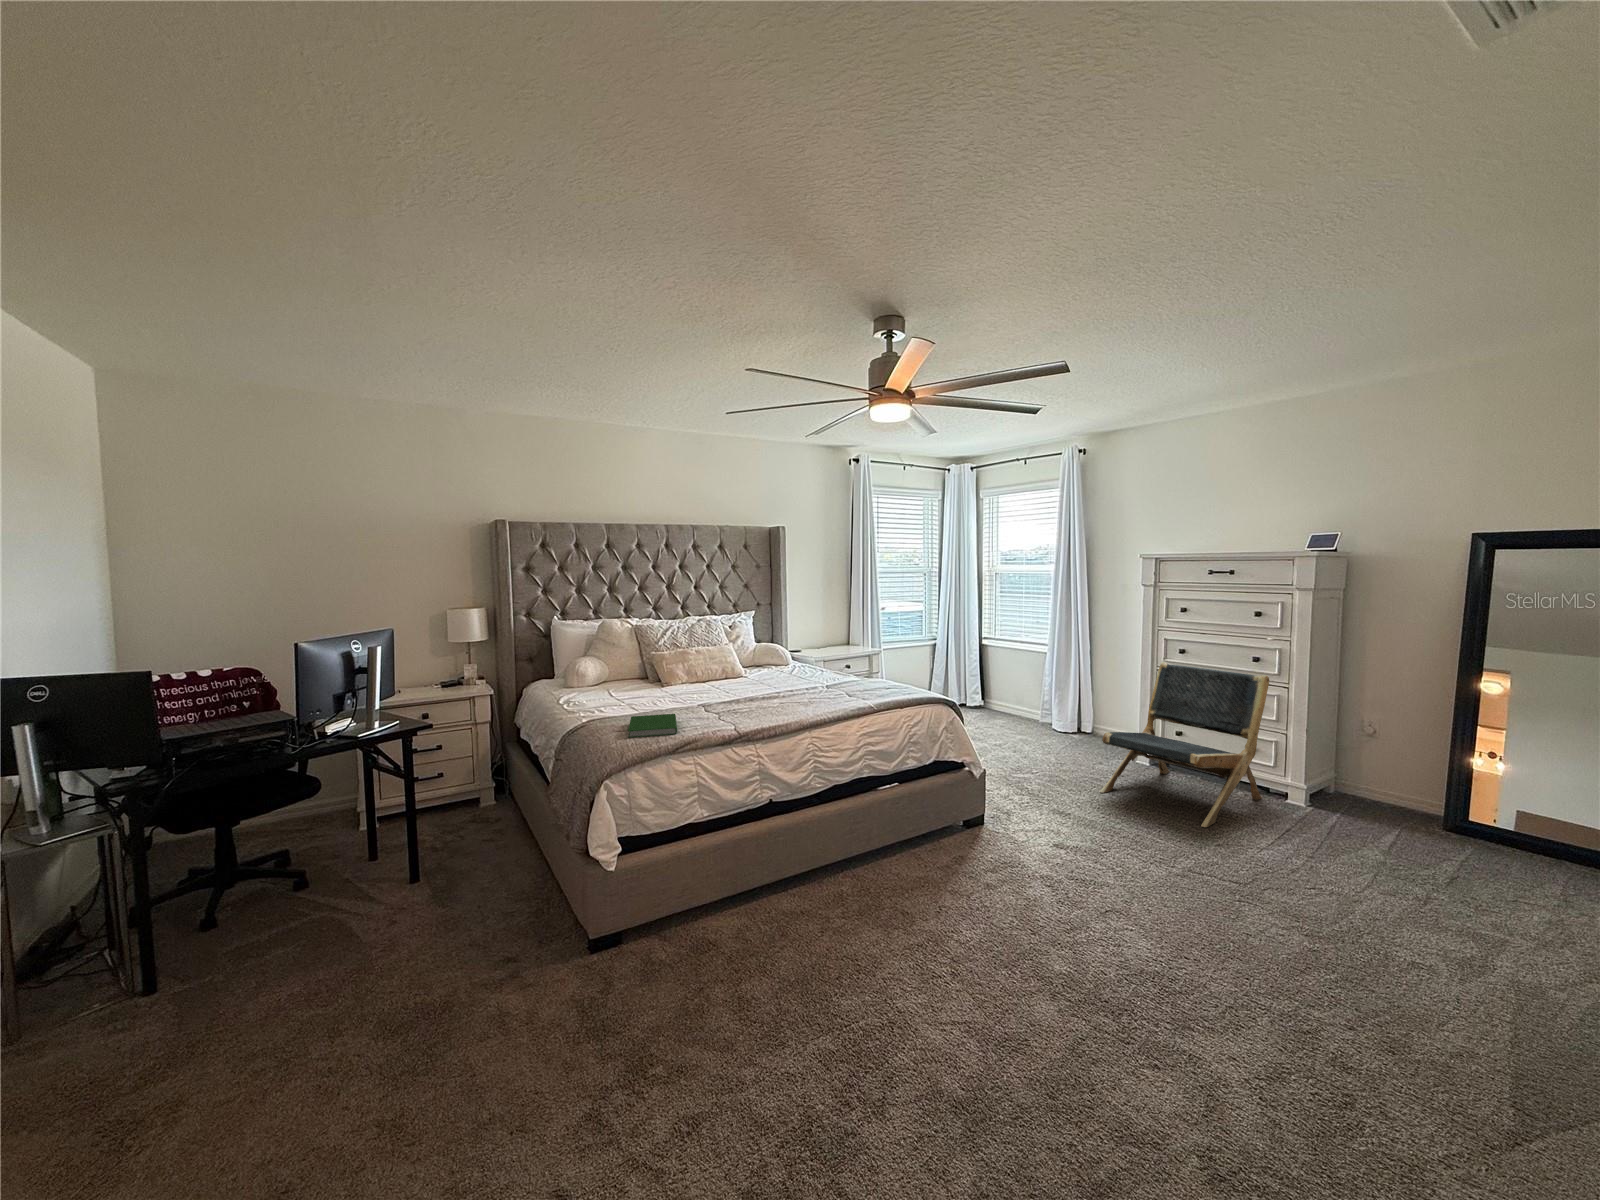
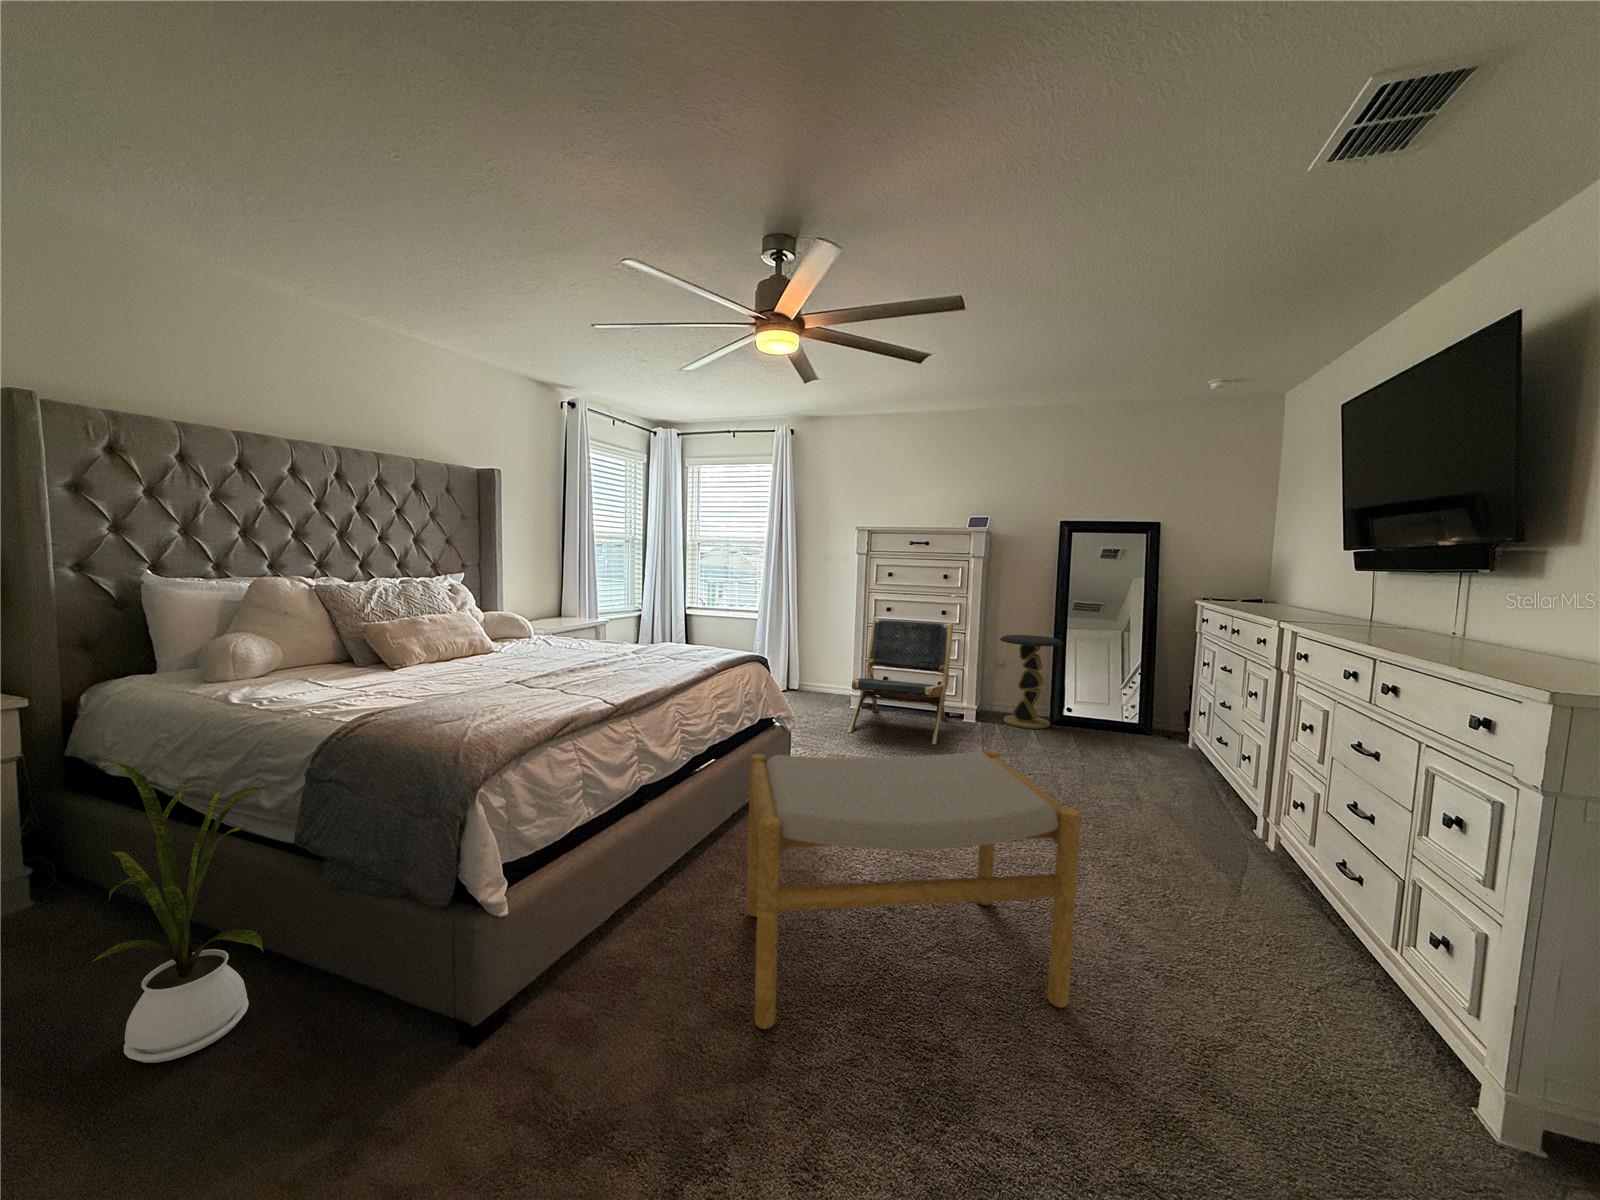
side table: none [1350,698,1470,841] -> present [1000,635,1063,729]
hardcover book: present [628,714,677,738] -> none [443,692,546,727]
house plant: none [466,728,545,899] -> present [93,759,265,1063]
footstool: none [749,793,1077,1147] -> present [747,750,1081,1029]

